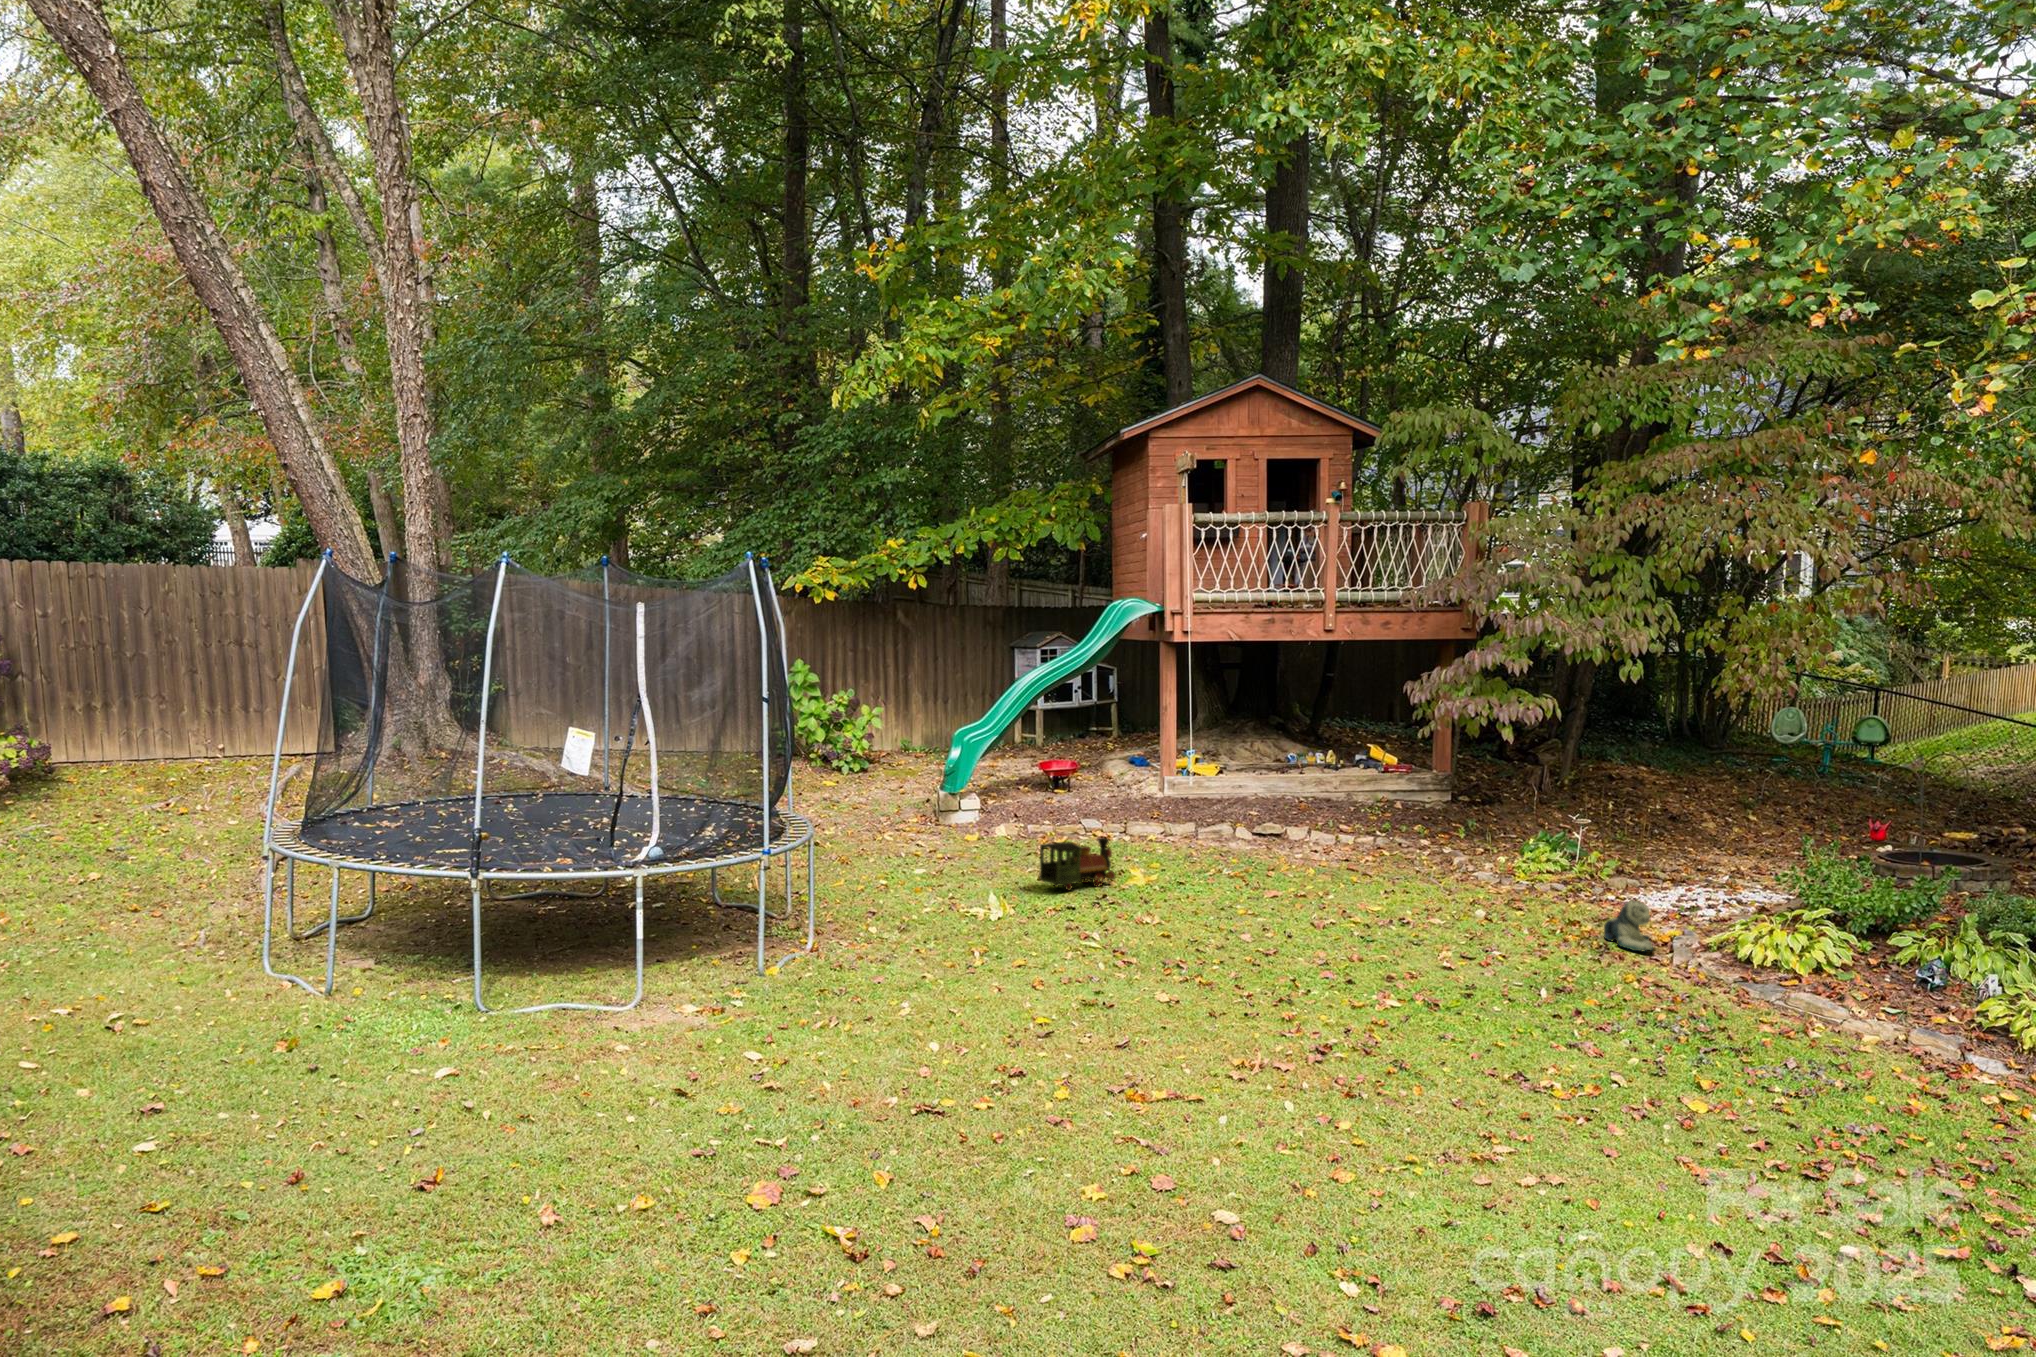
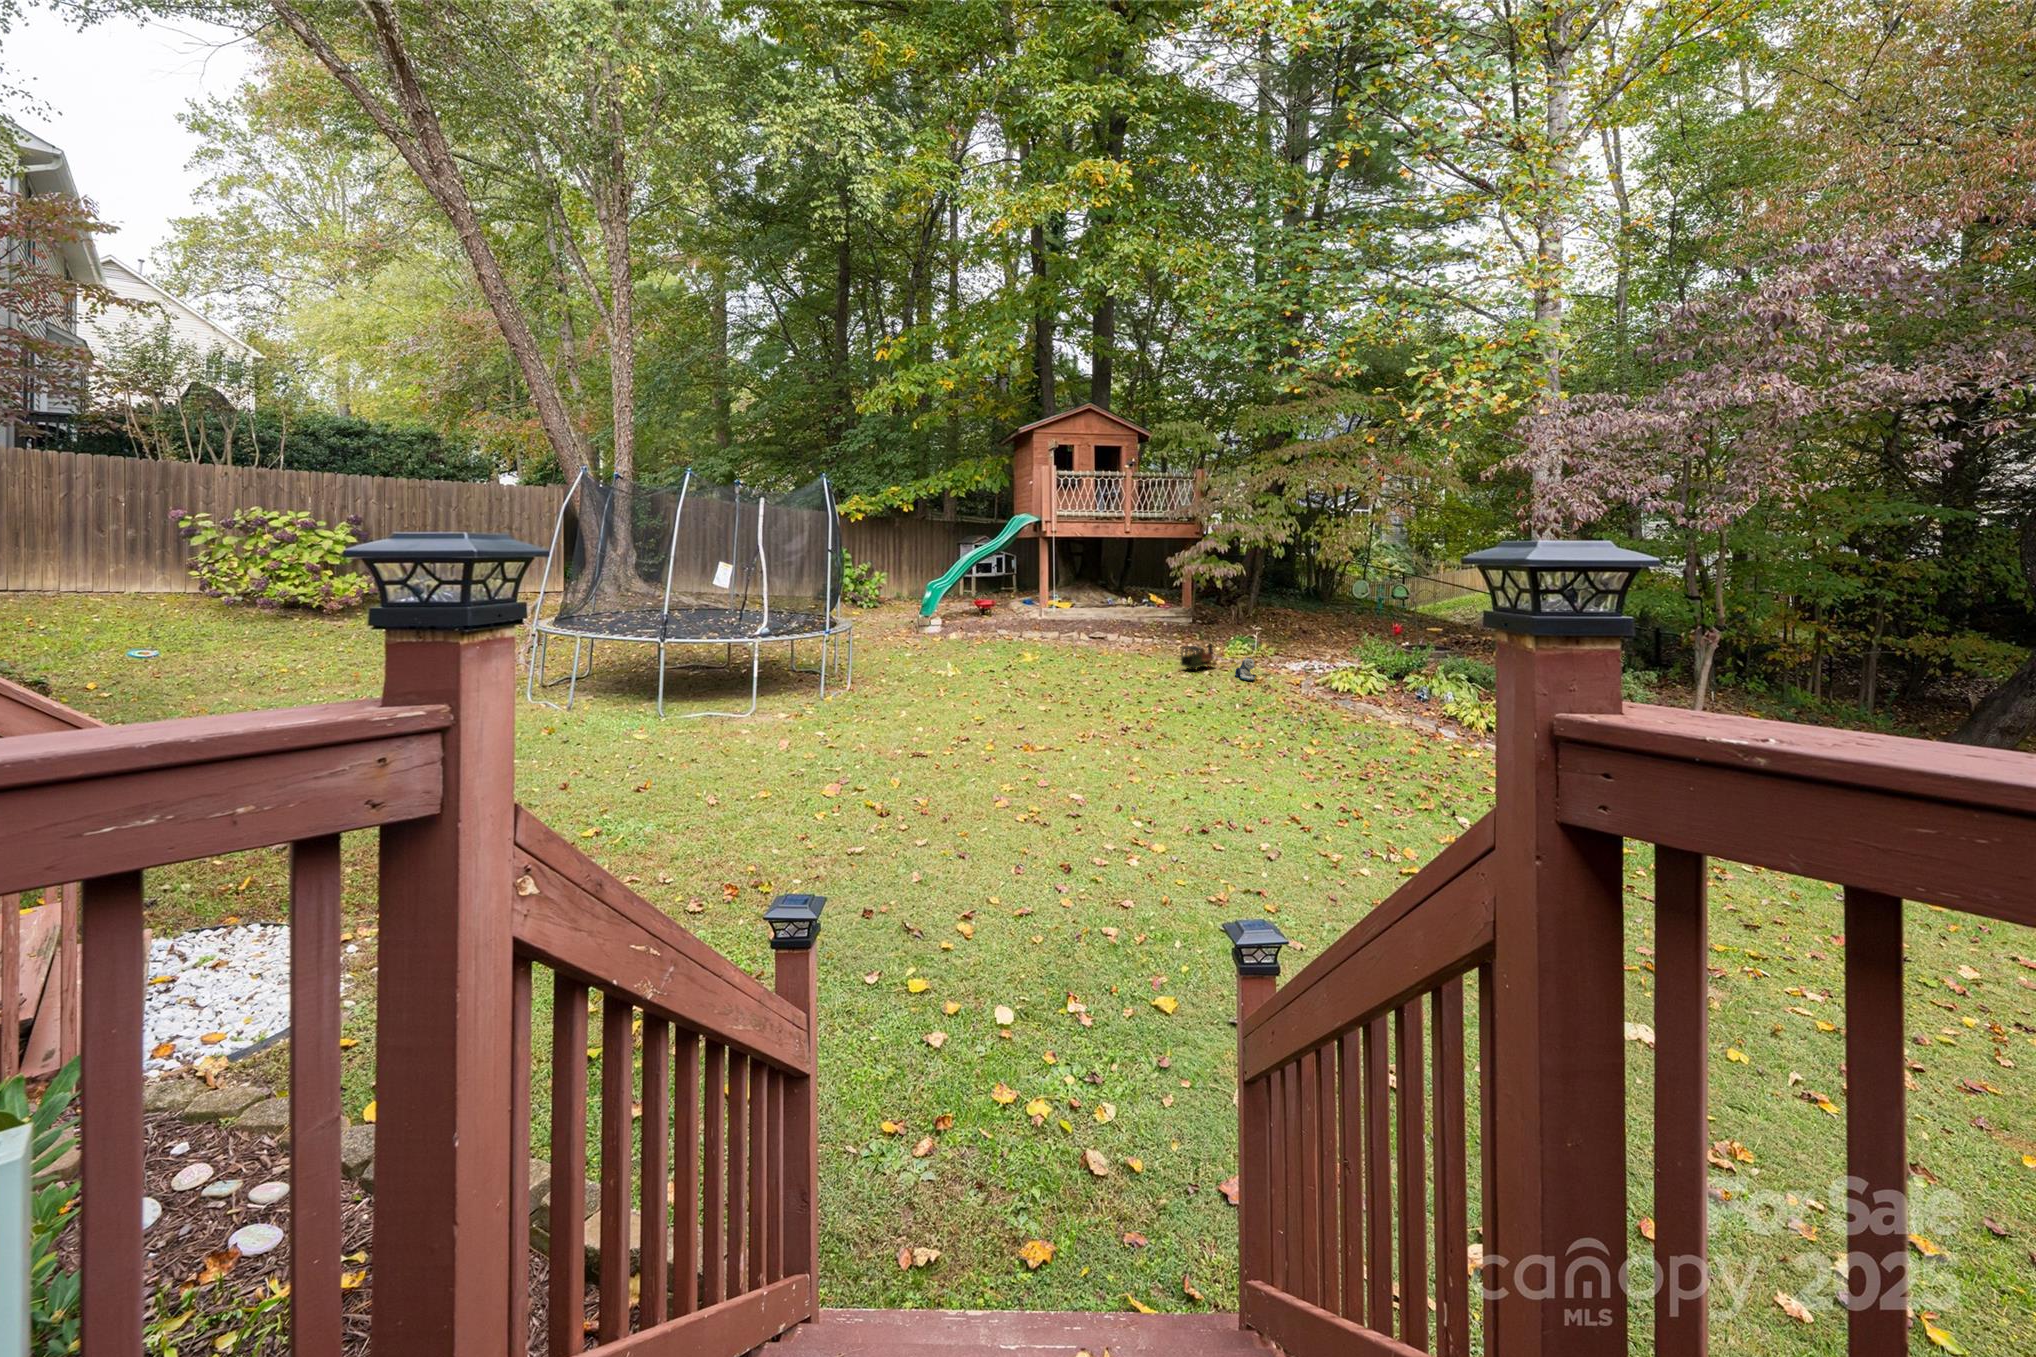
toy train: present [1039,837,1116,891] -> present [1181,645,1216,670]

